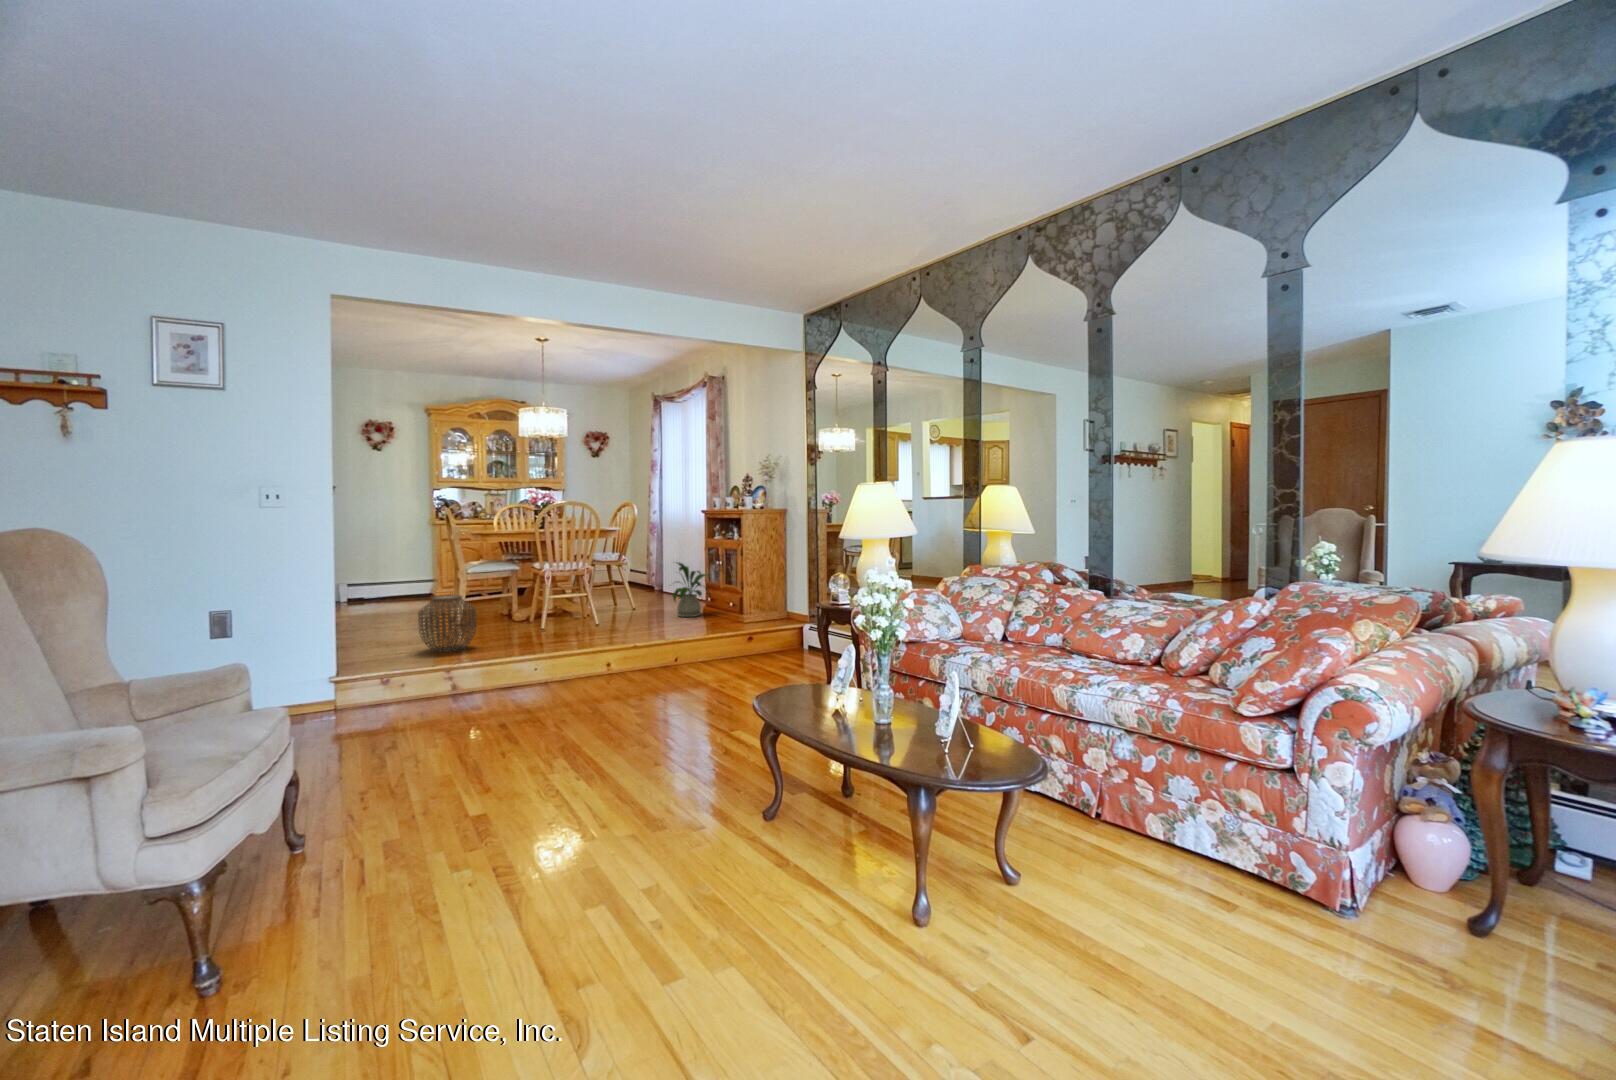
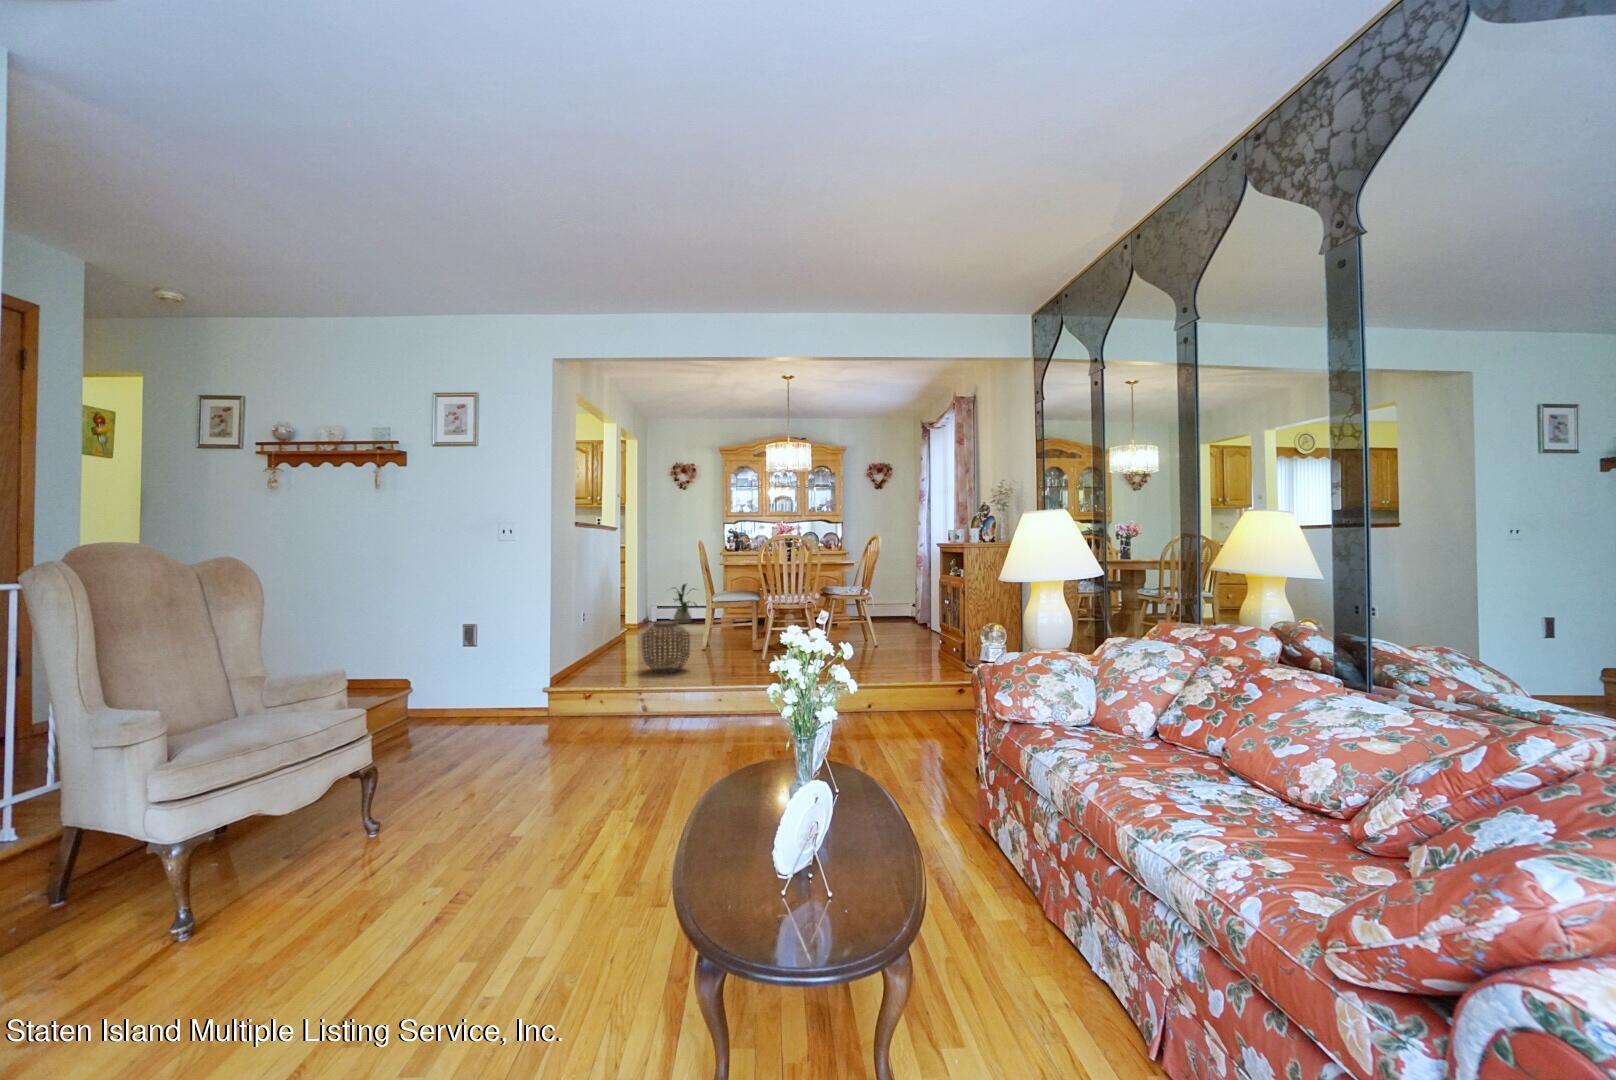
house plant: present [673,563,711,617] -> present [674,584,697,623]

